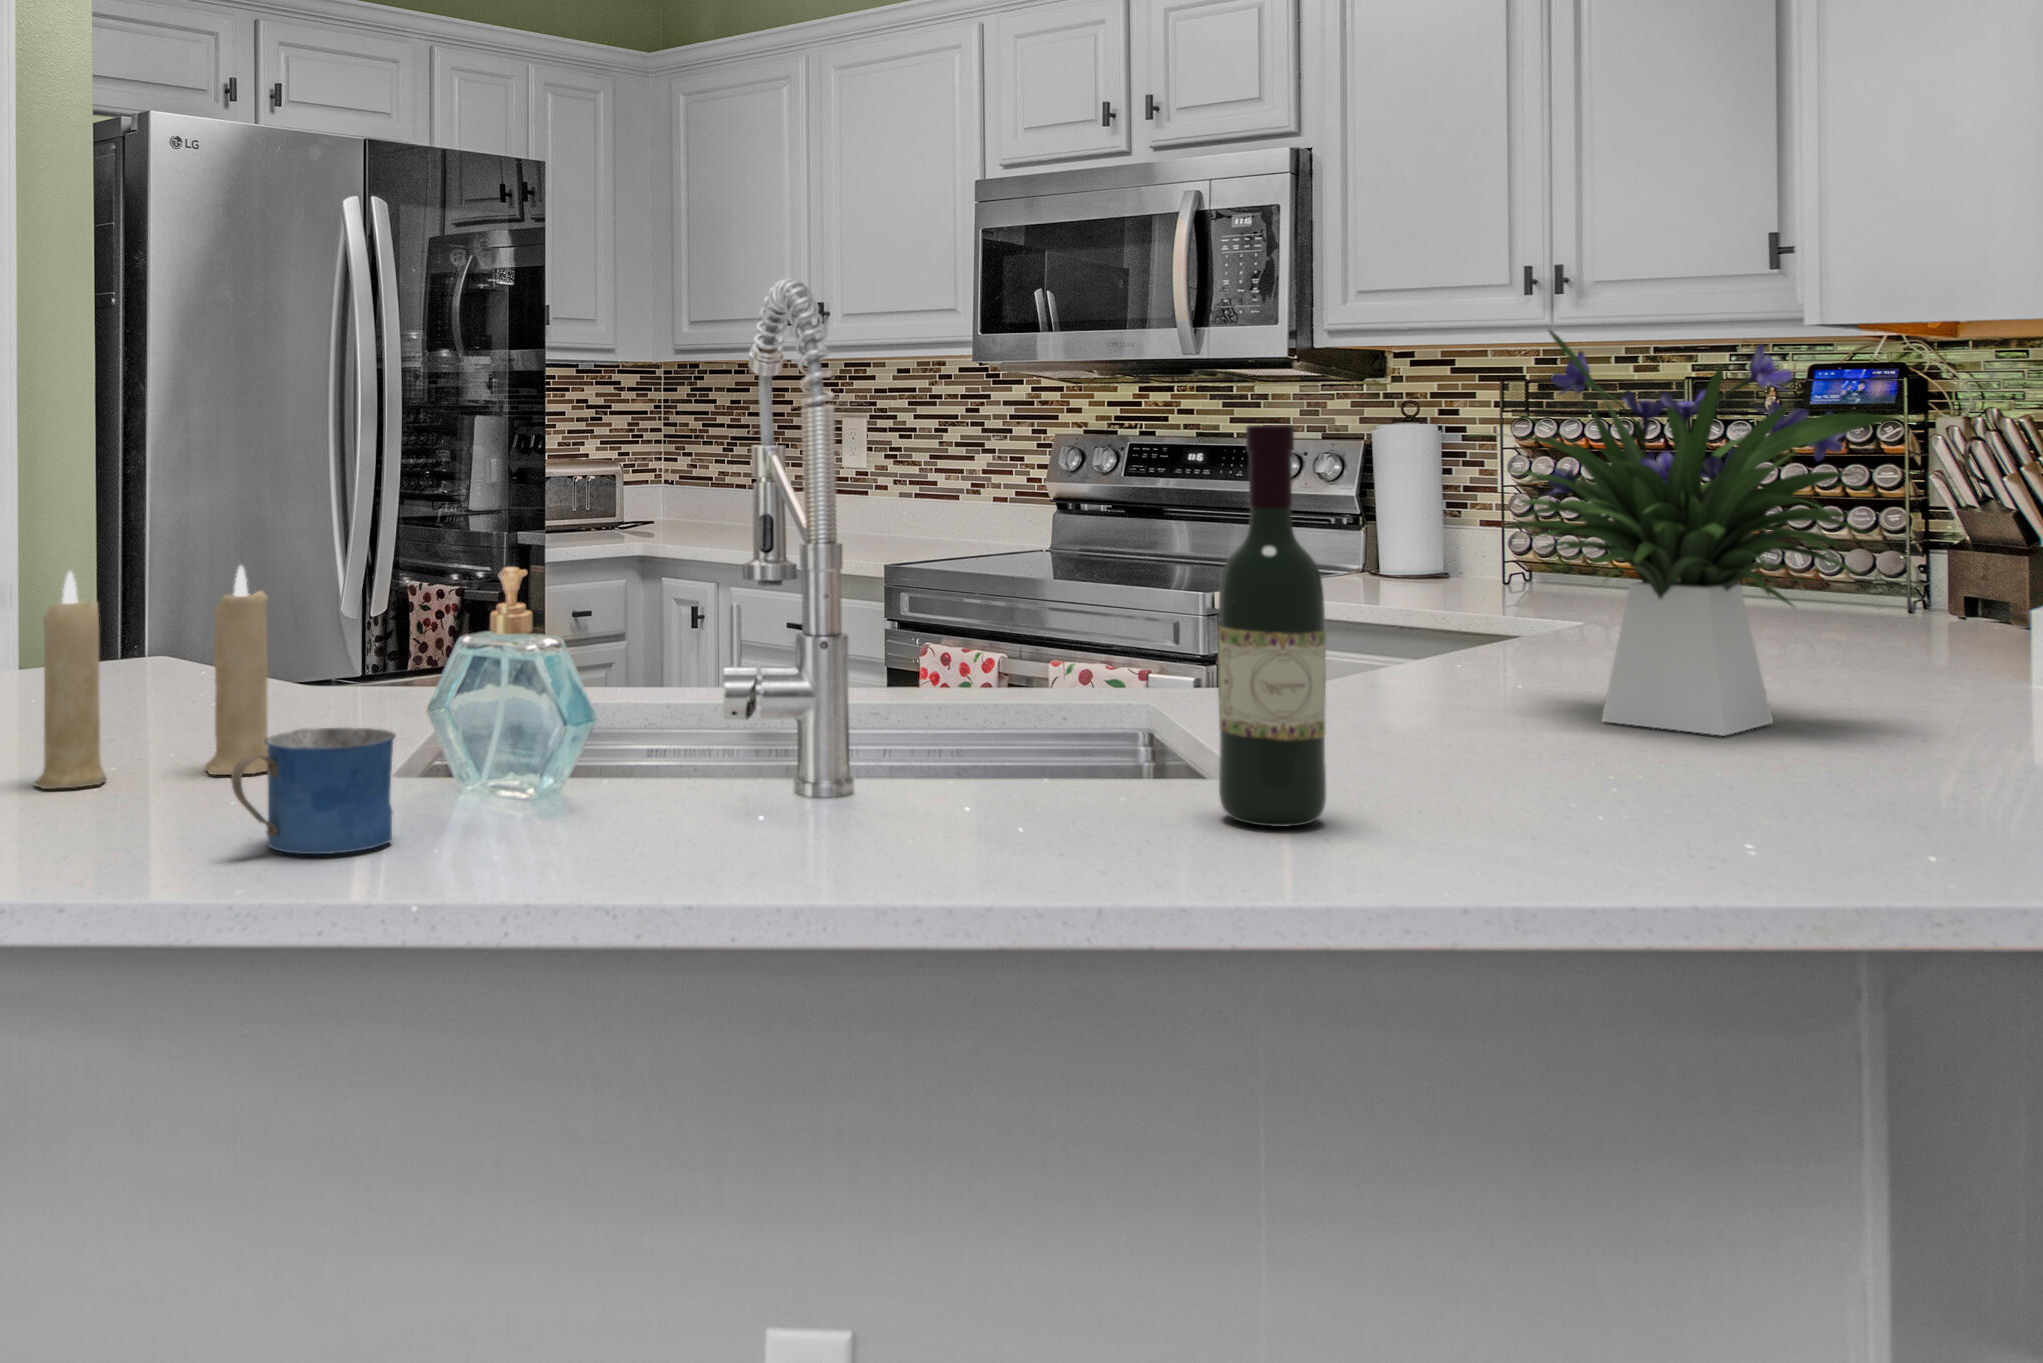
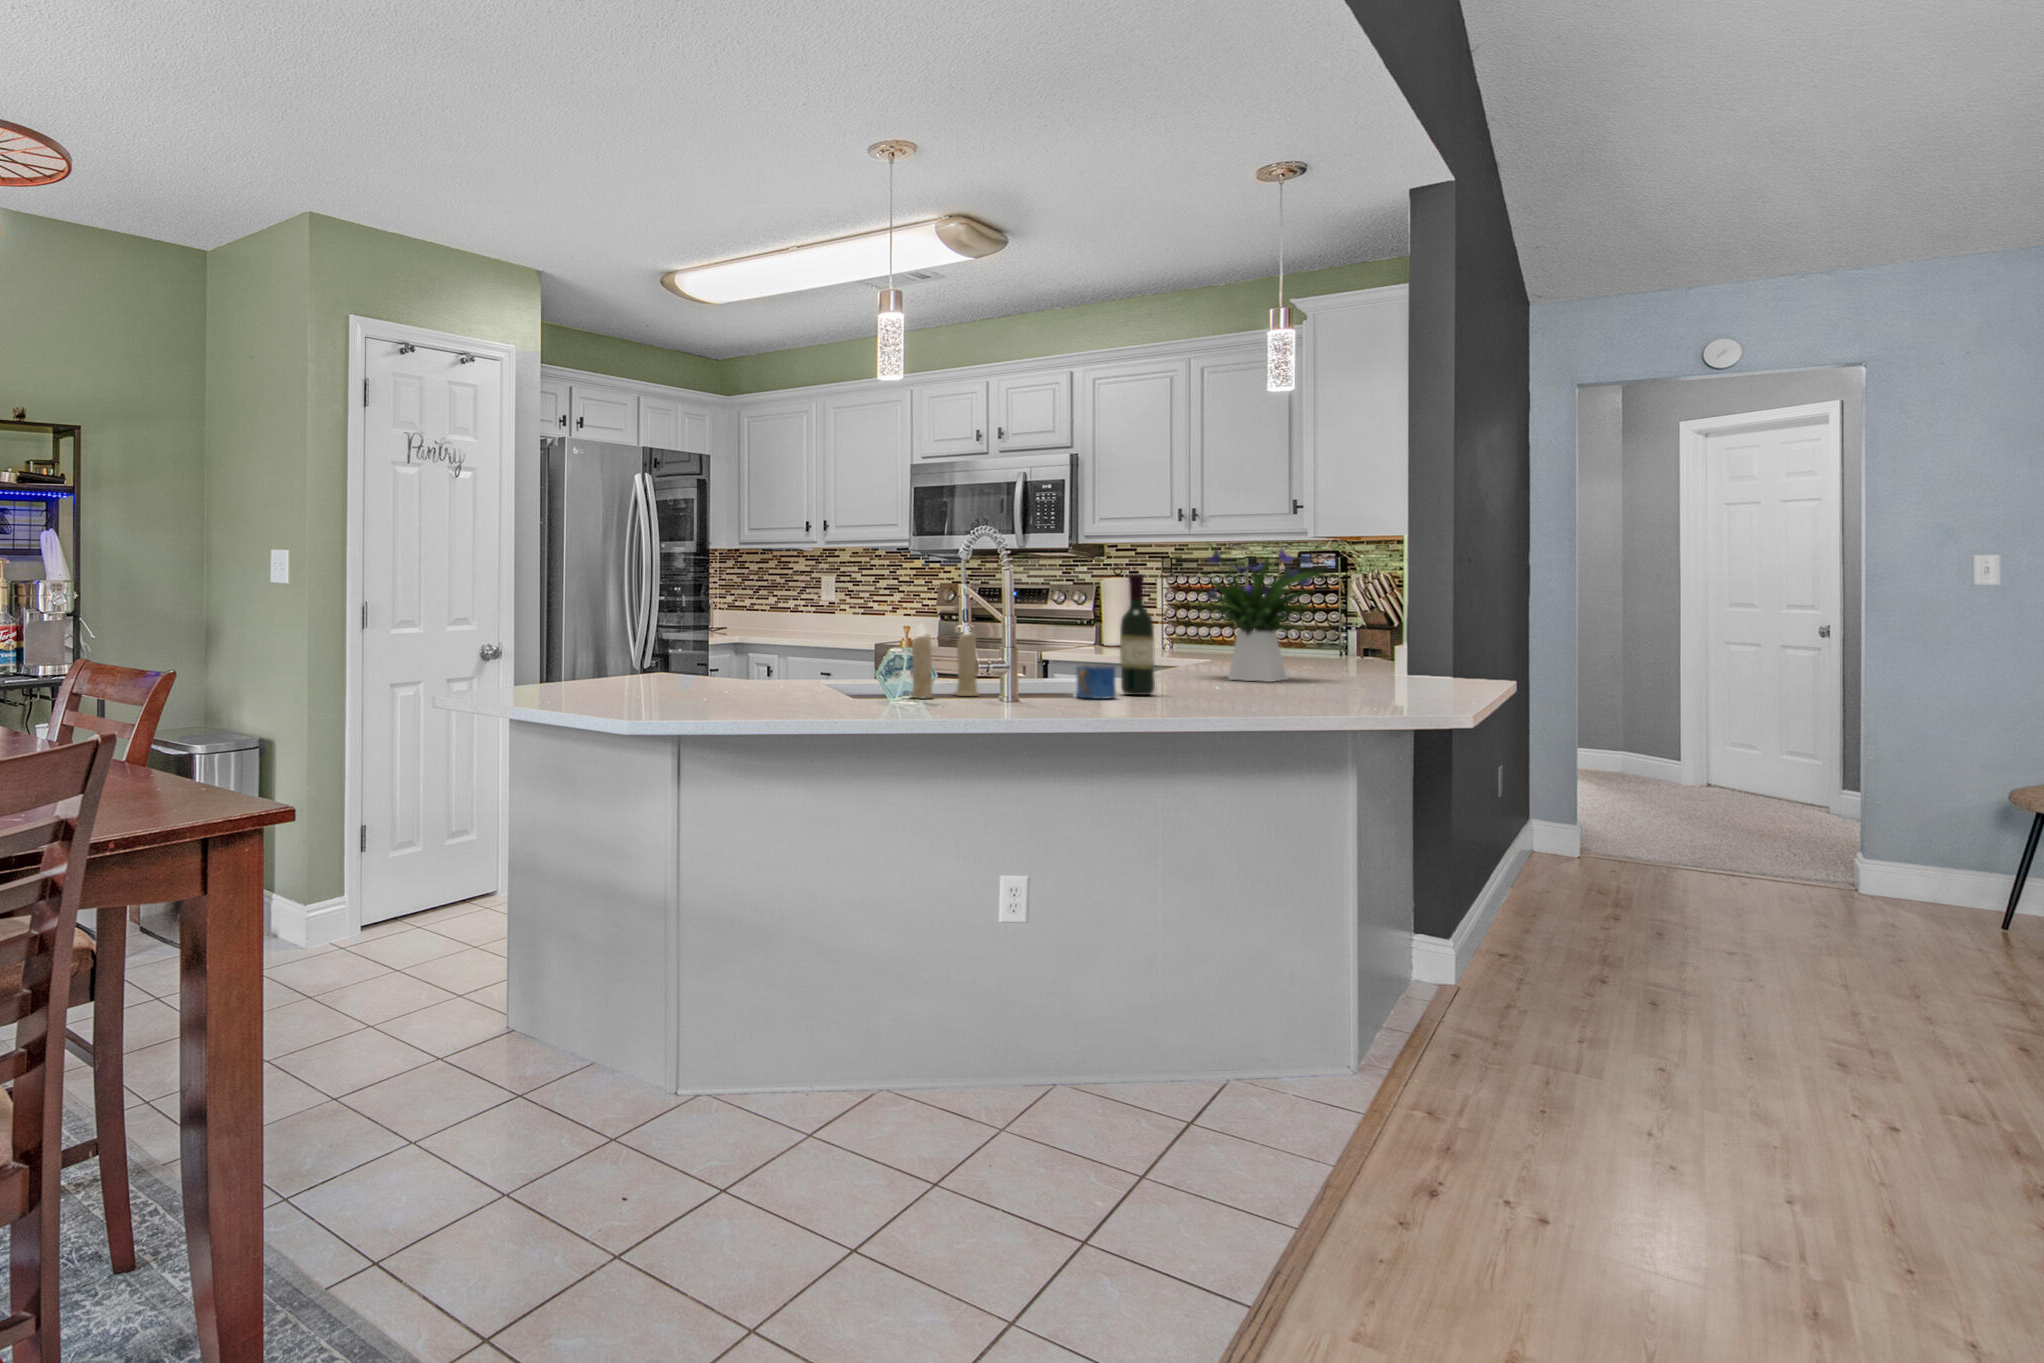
candle: present [35,566,268,789] -> present [910,625,978,699]
mug: present [231,727,395,854] -> present [1076,665,1116,699]

